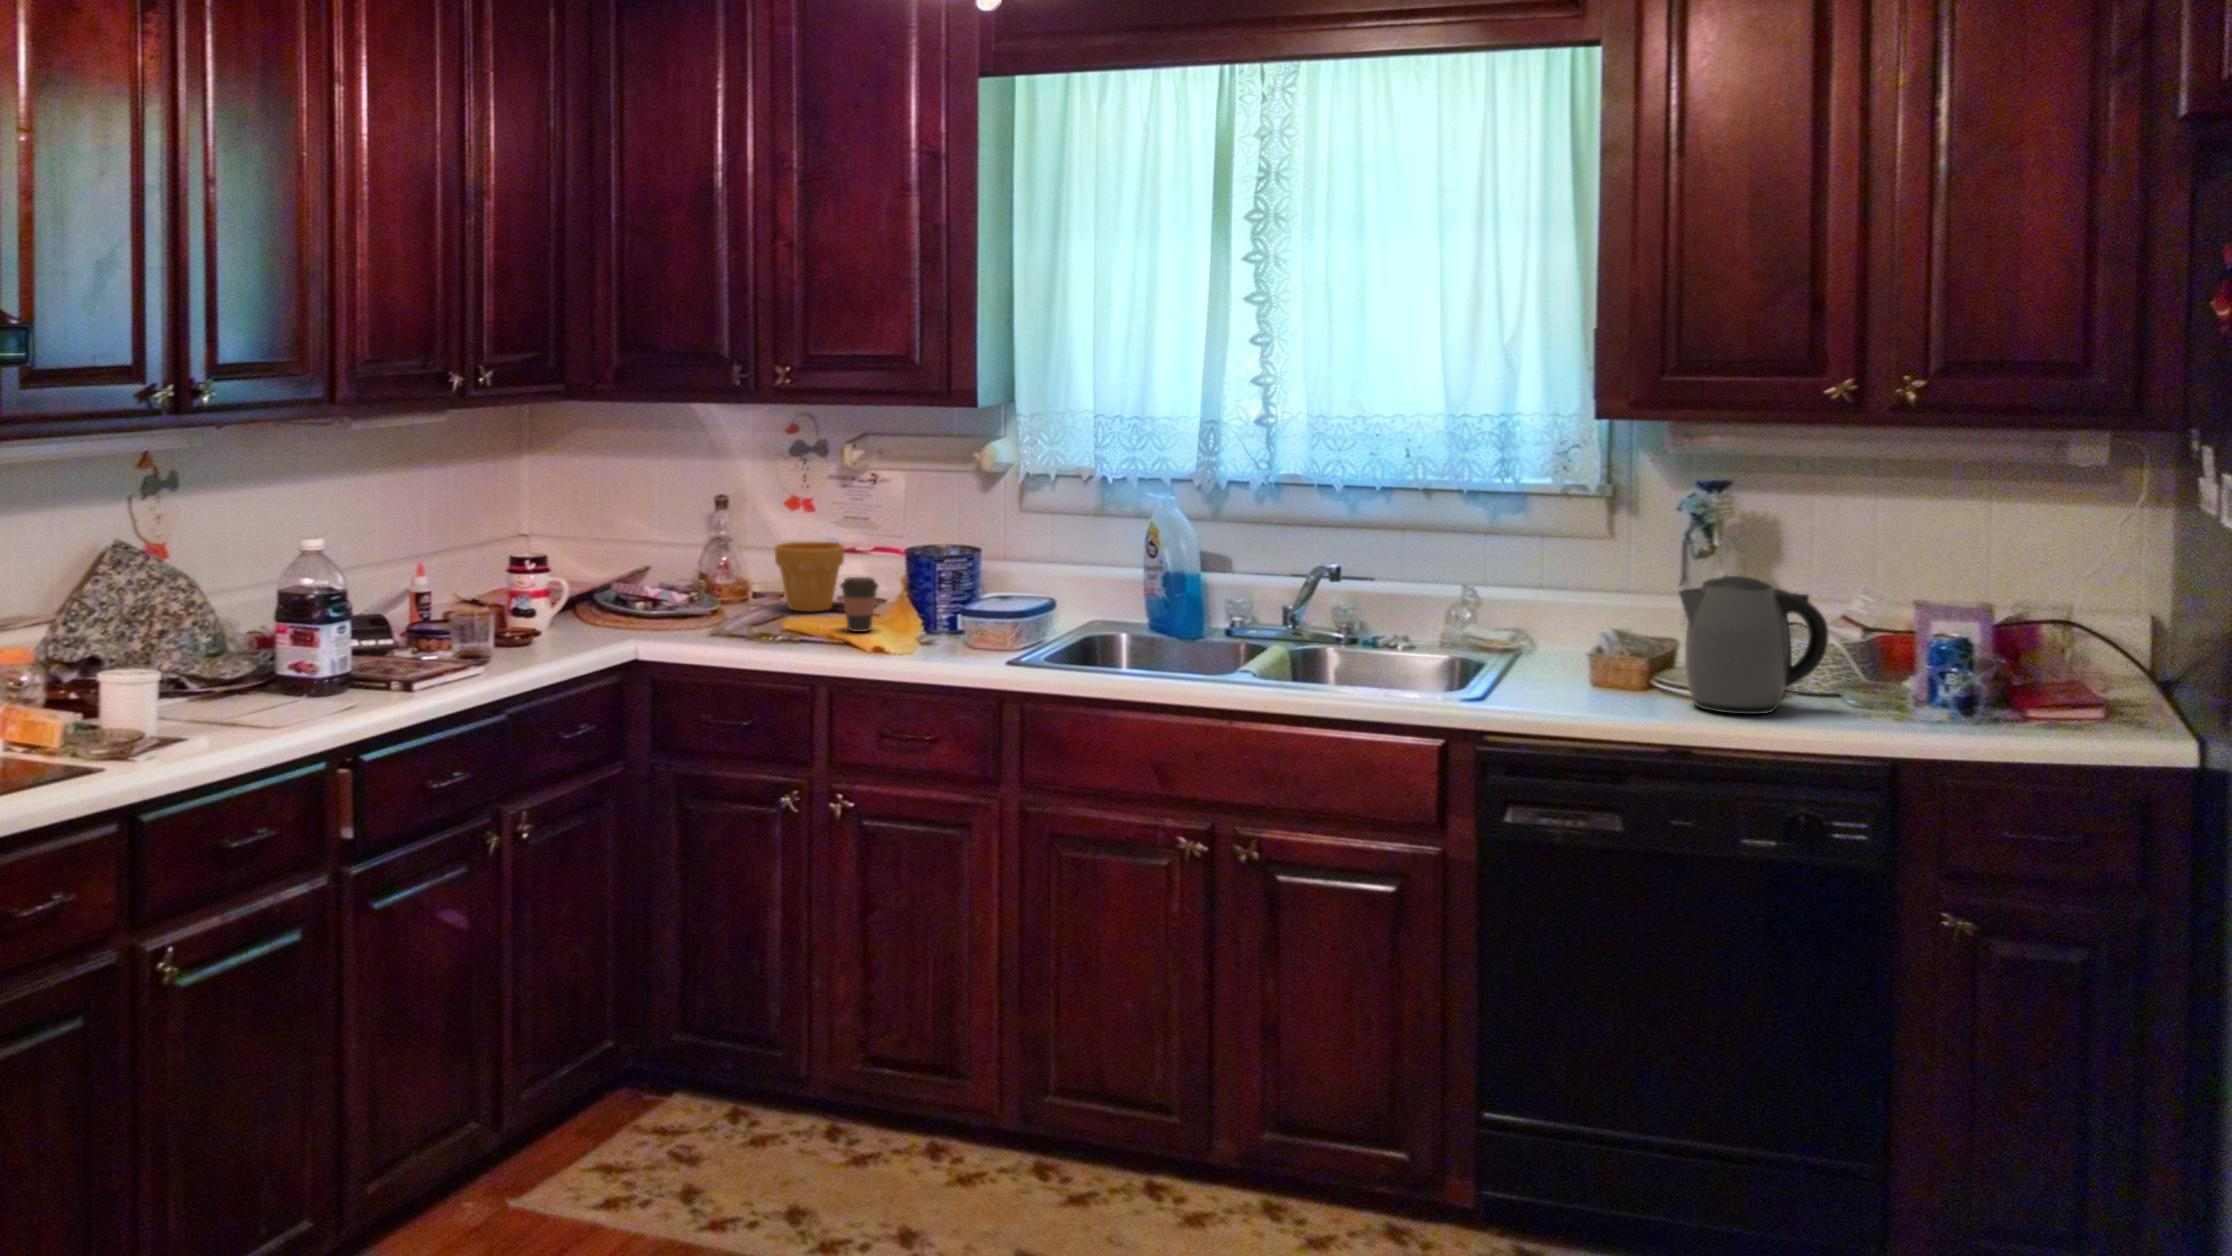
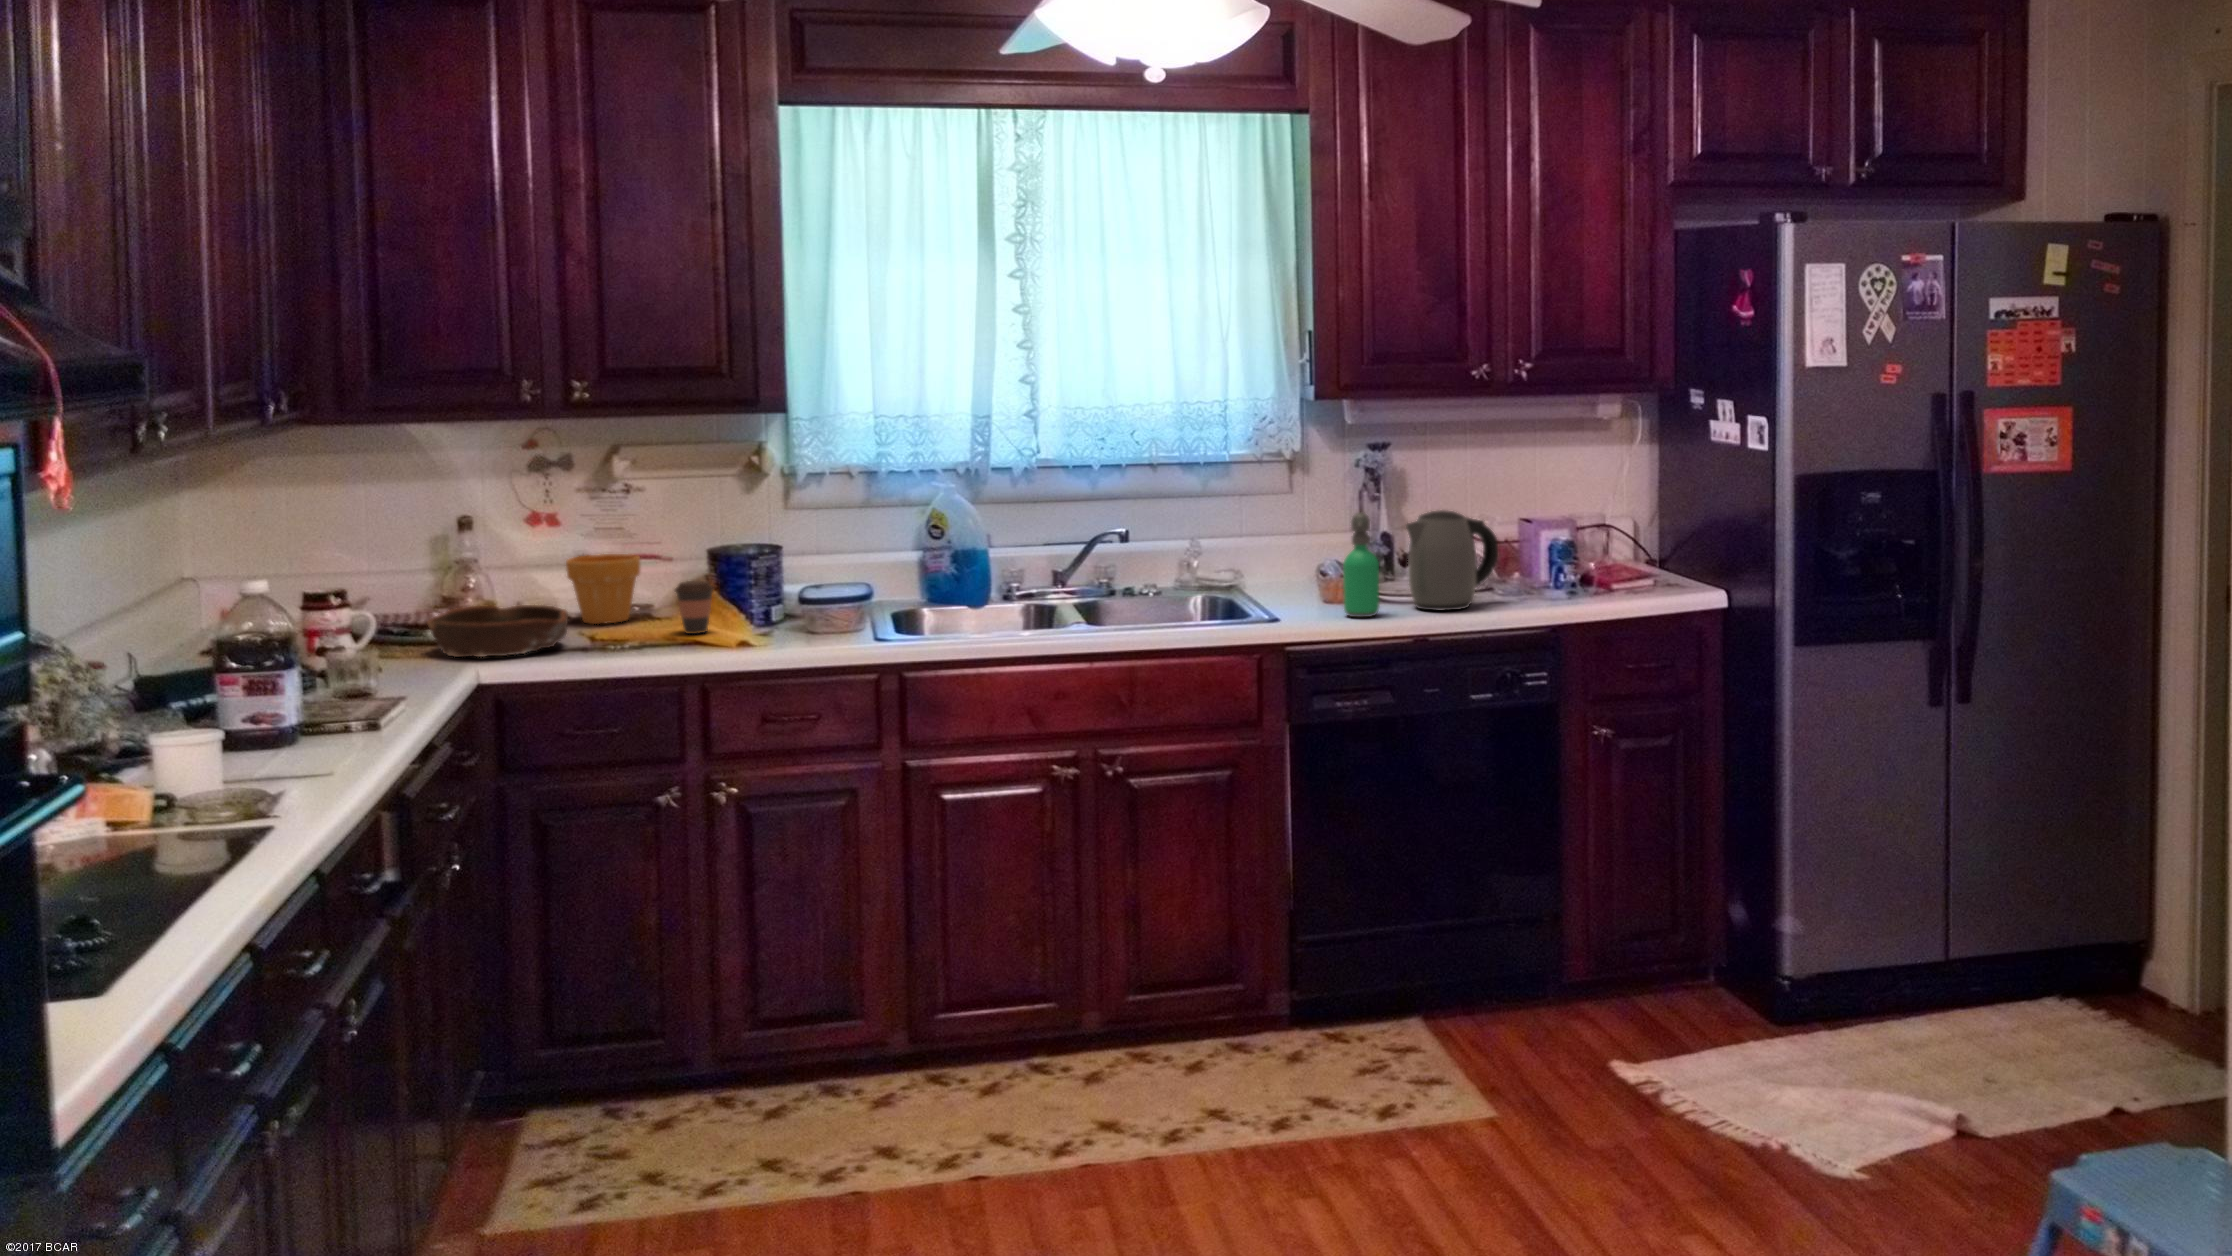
soap dispenser: none [1578,569,1630,708] -> present [1343,513,1379,617]
bowl: none [614,582,737,633] -> present [427,605,568,657]

